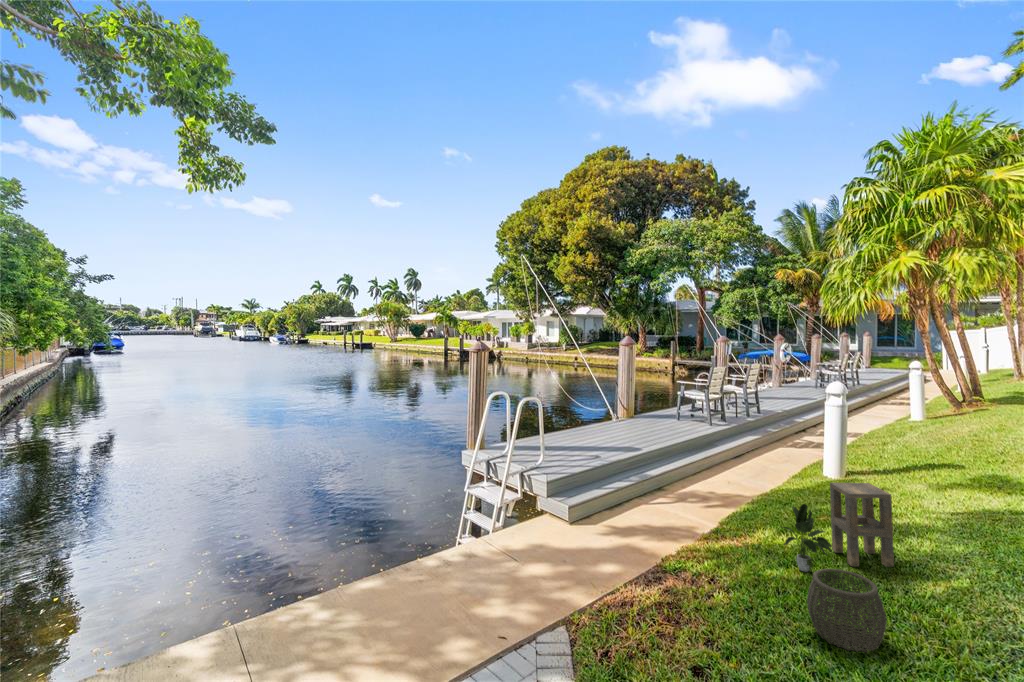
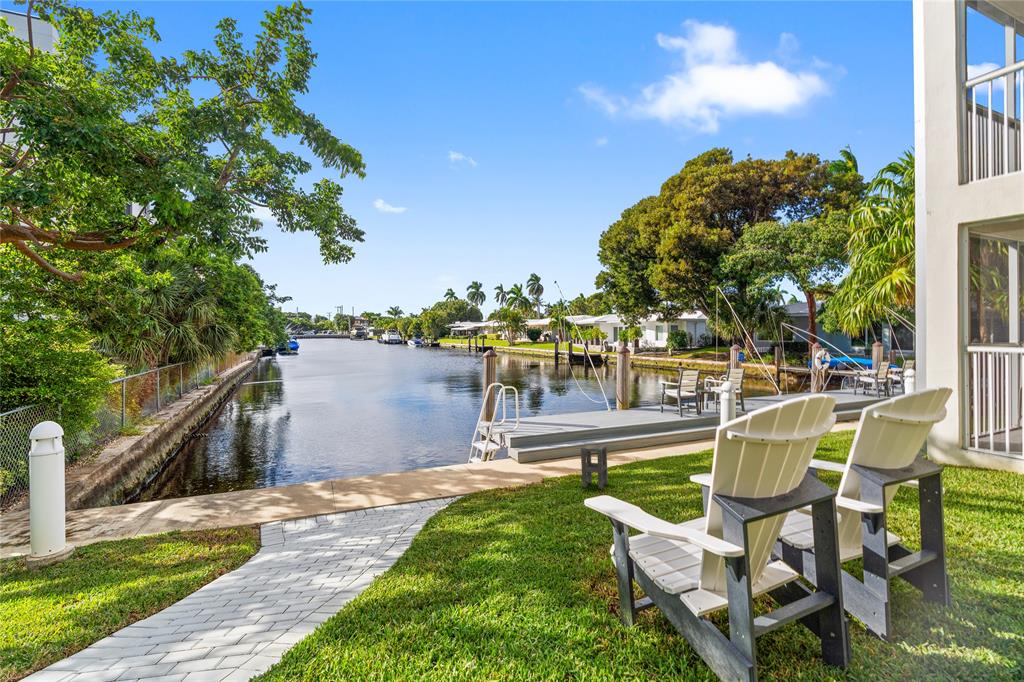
potted plant: present [782,504,832,572] -> none [544,453,571,488]
woven basket: present [807,569,887,652] -> none [509,475,539,507]

